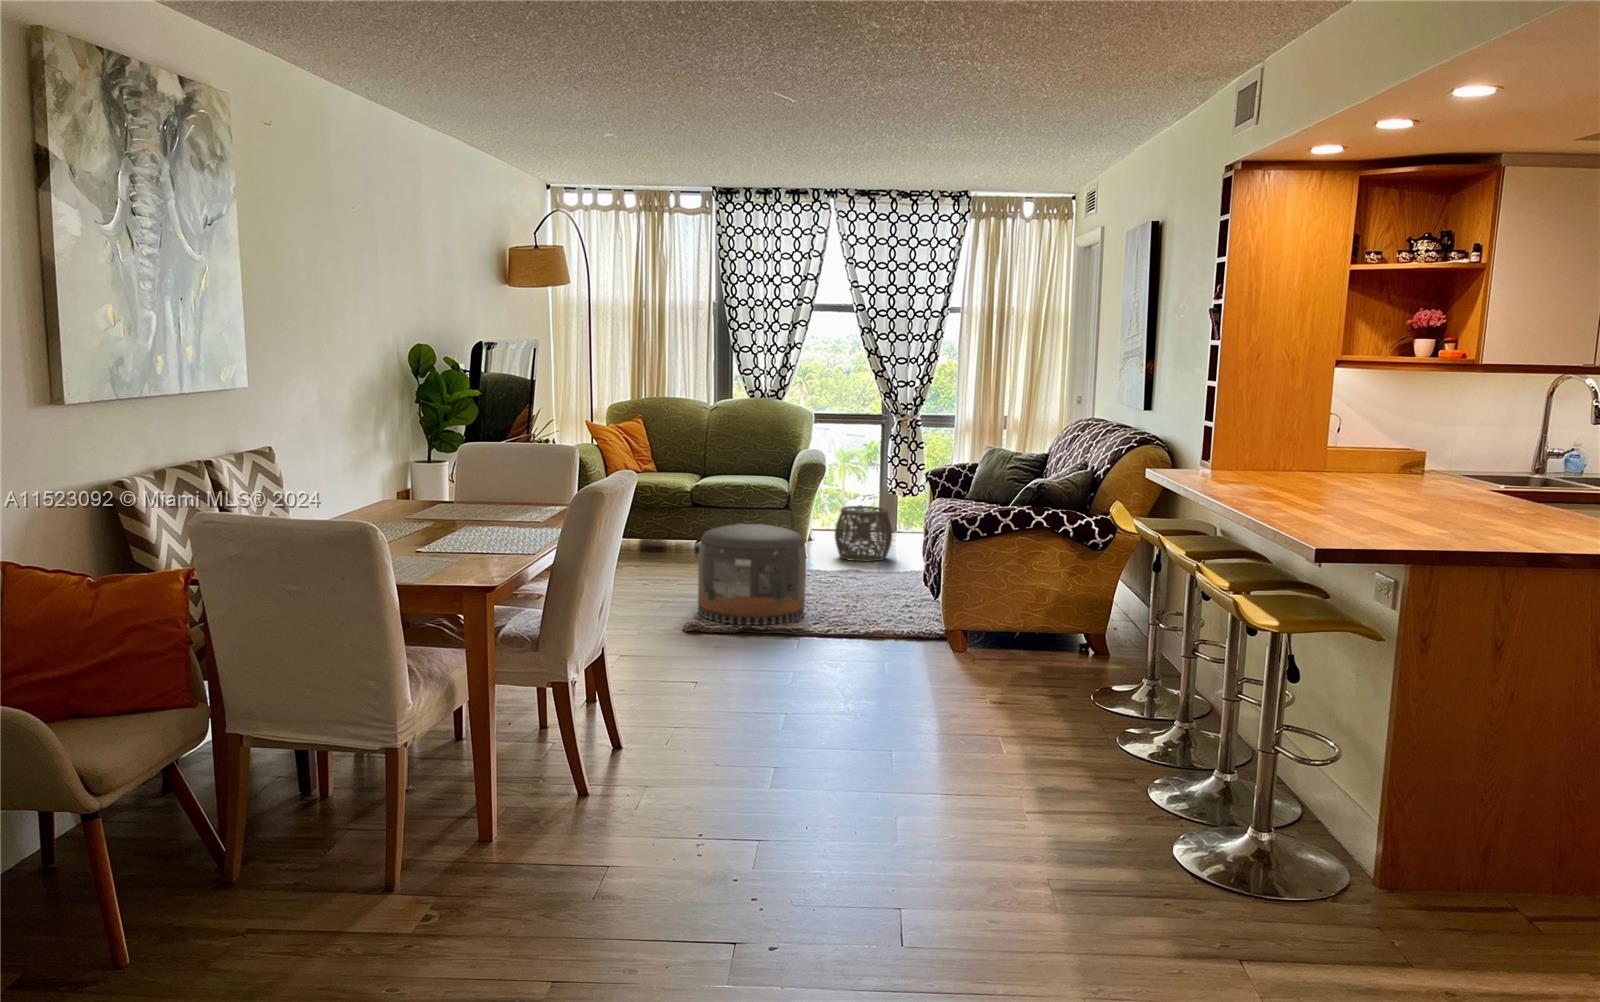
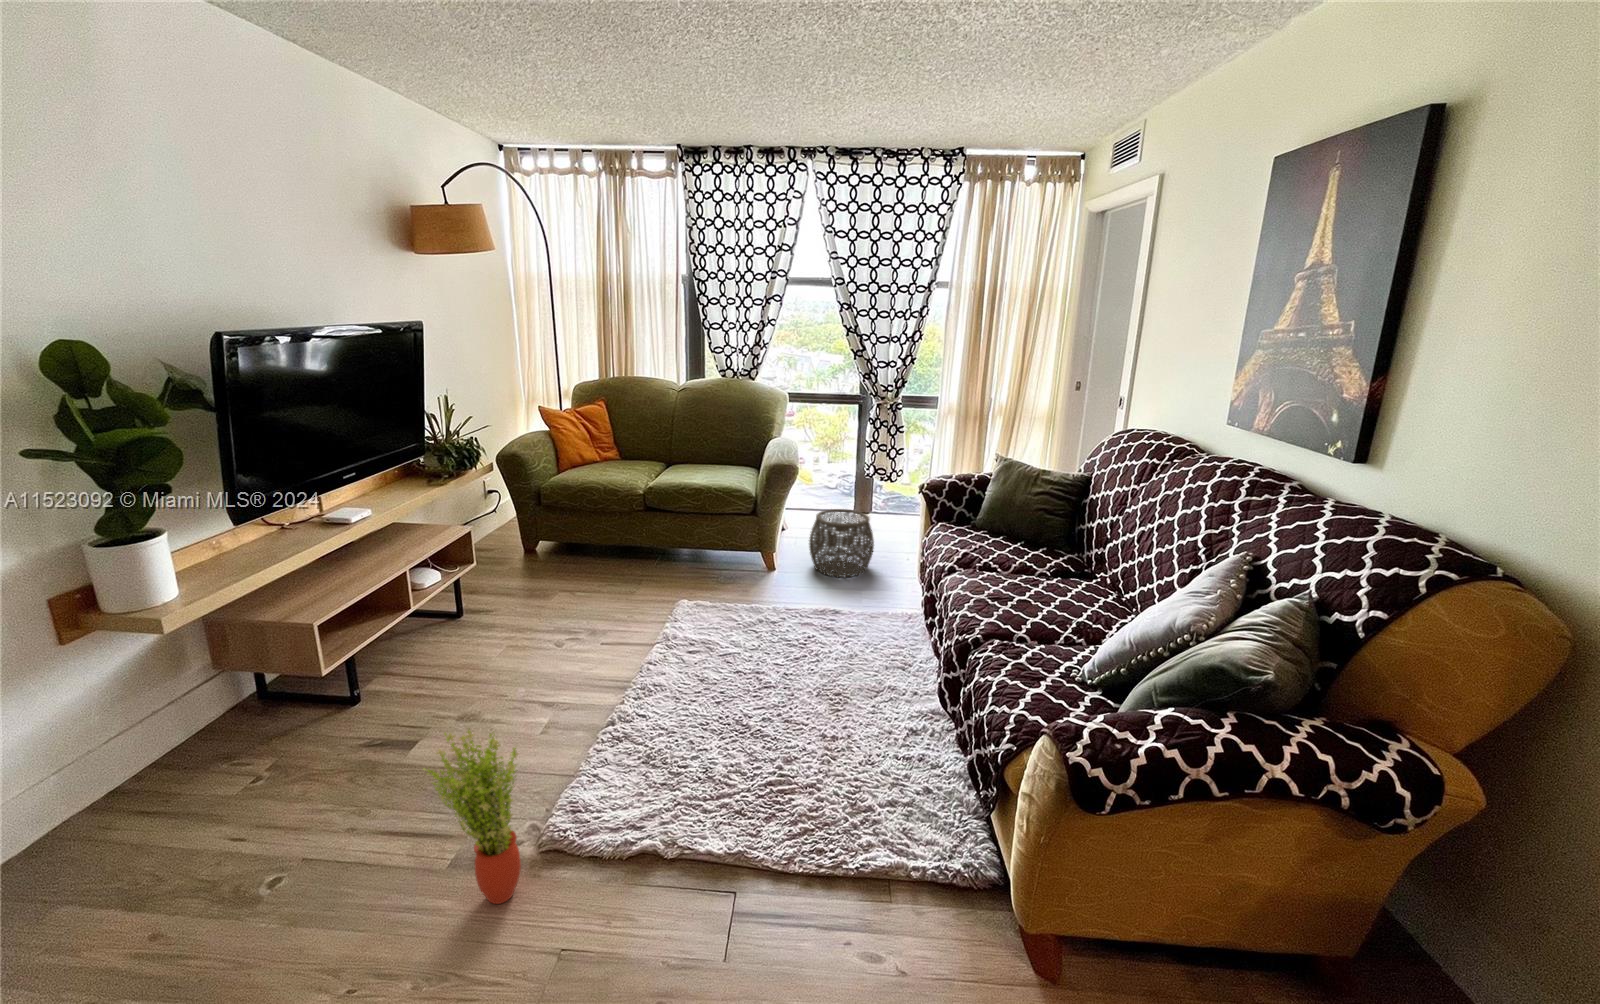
pouf: present [698,524,806,625] -> none [606,595,763,773]
potted plant: none [634,541,683,652] -> present [428,729,521,904]

